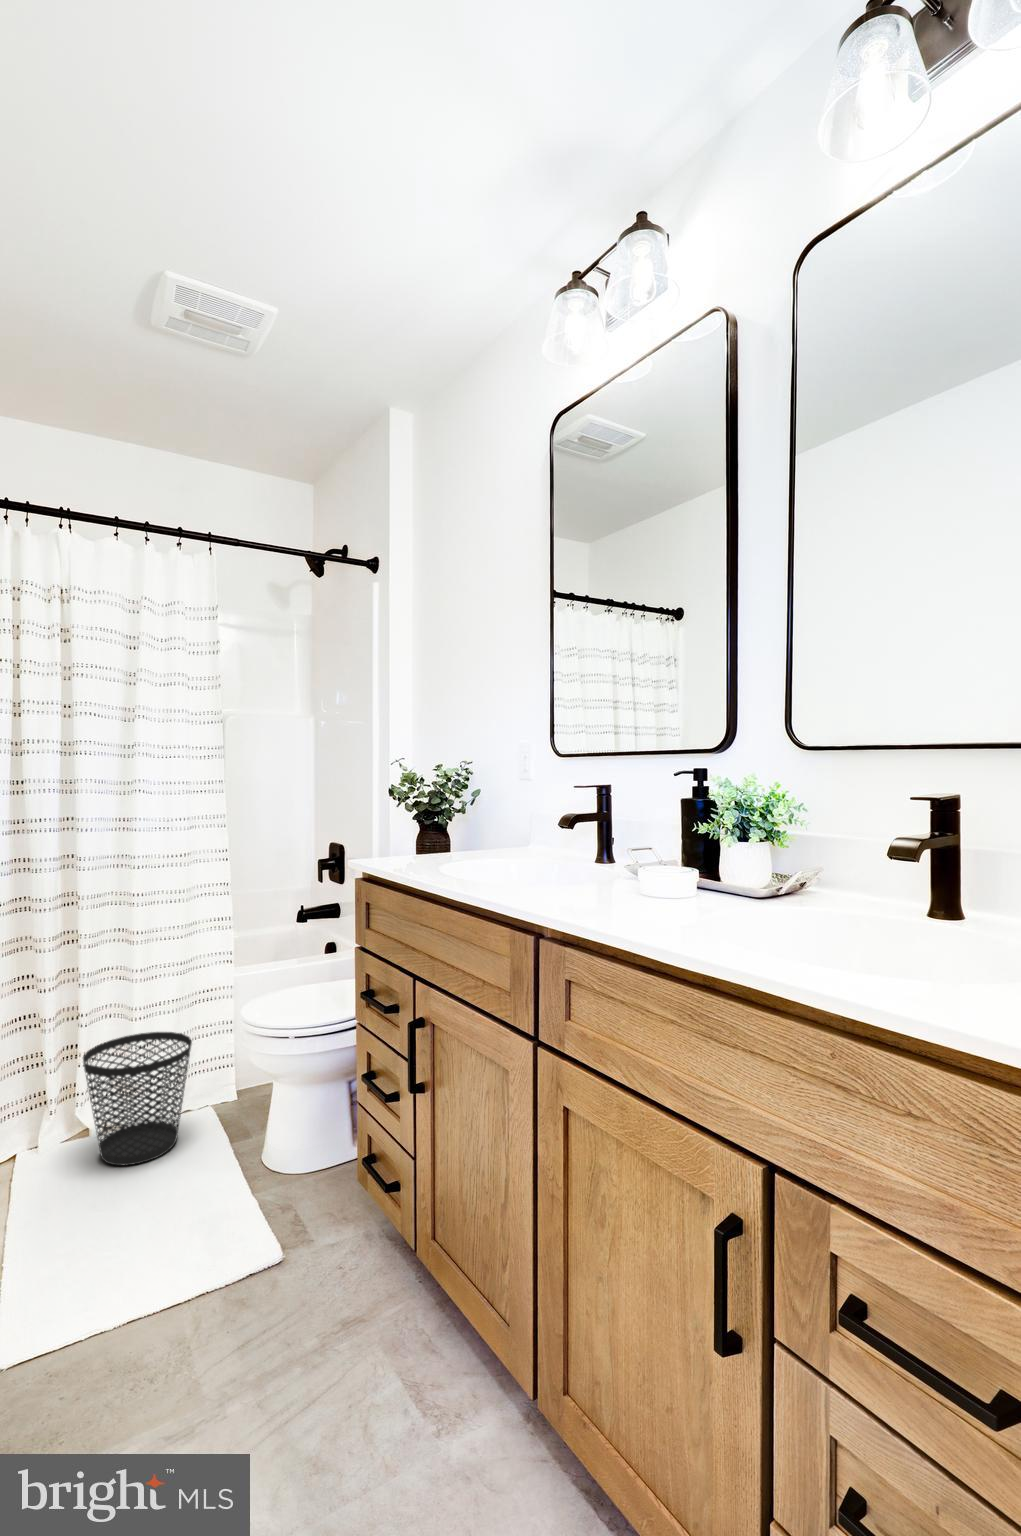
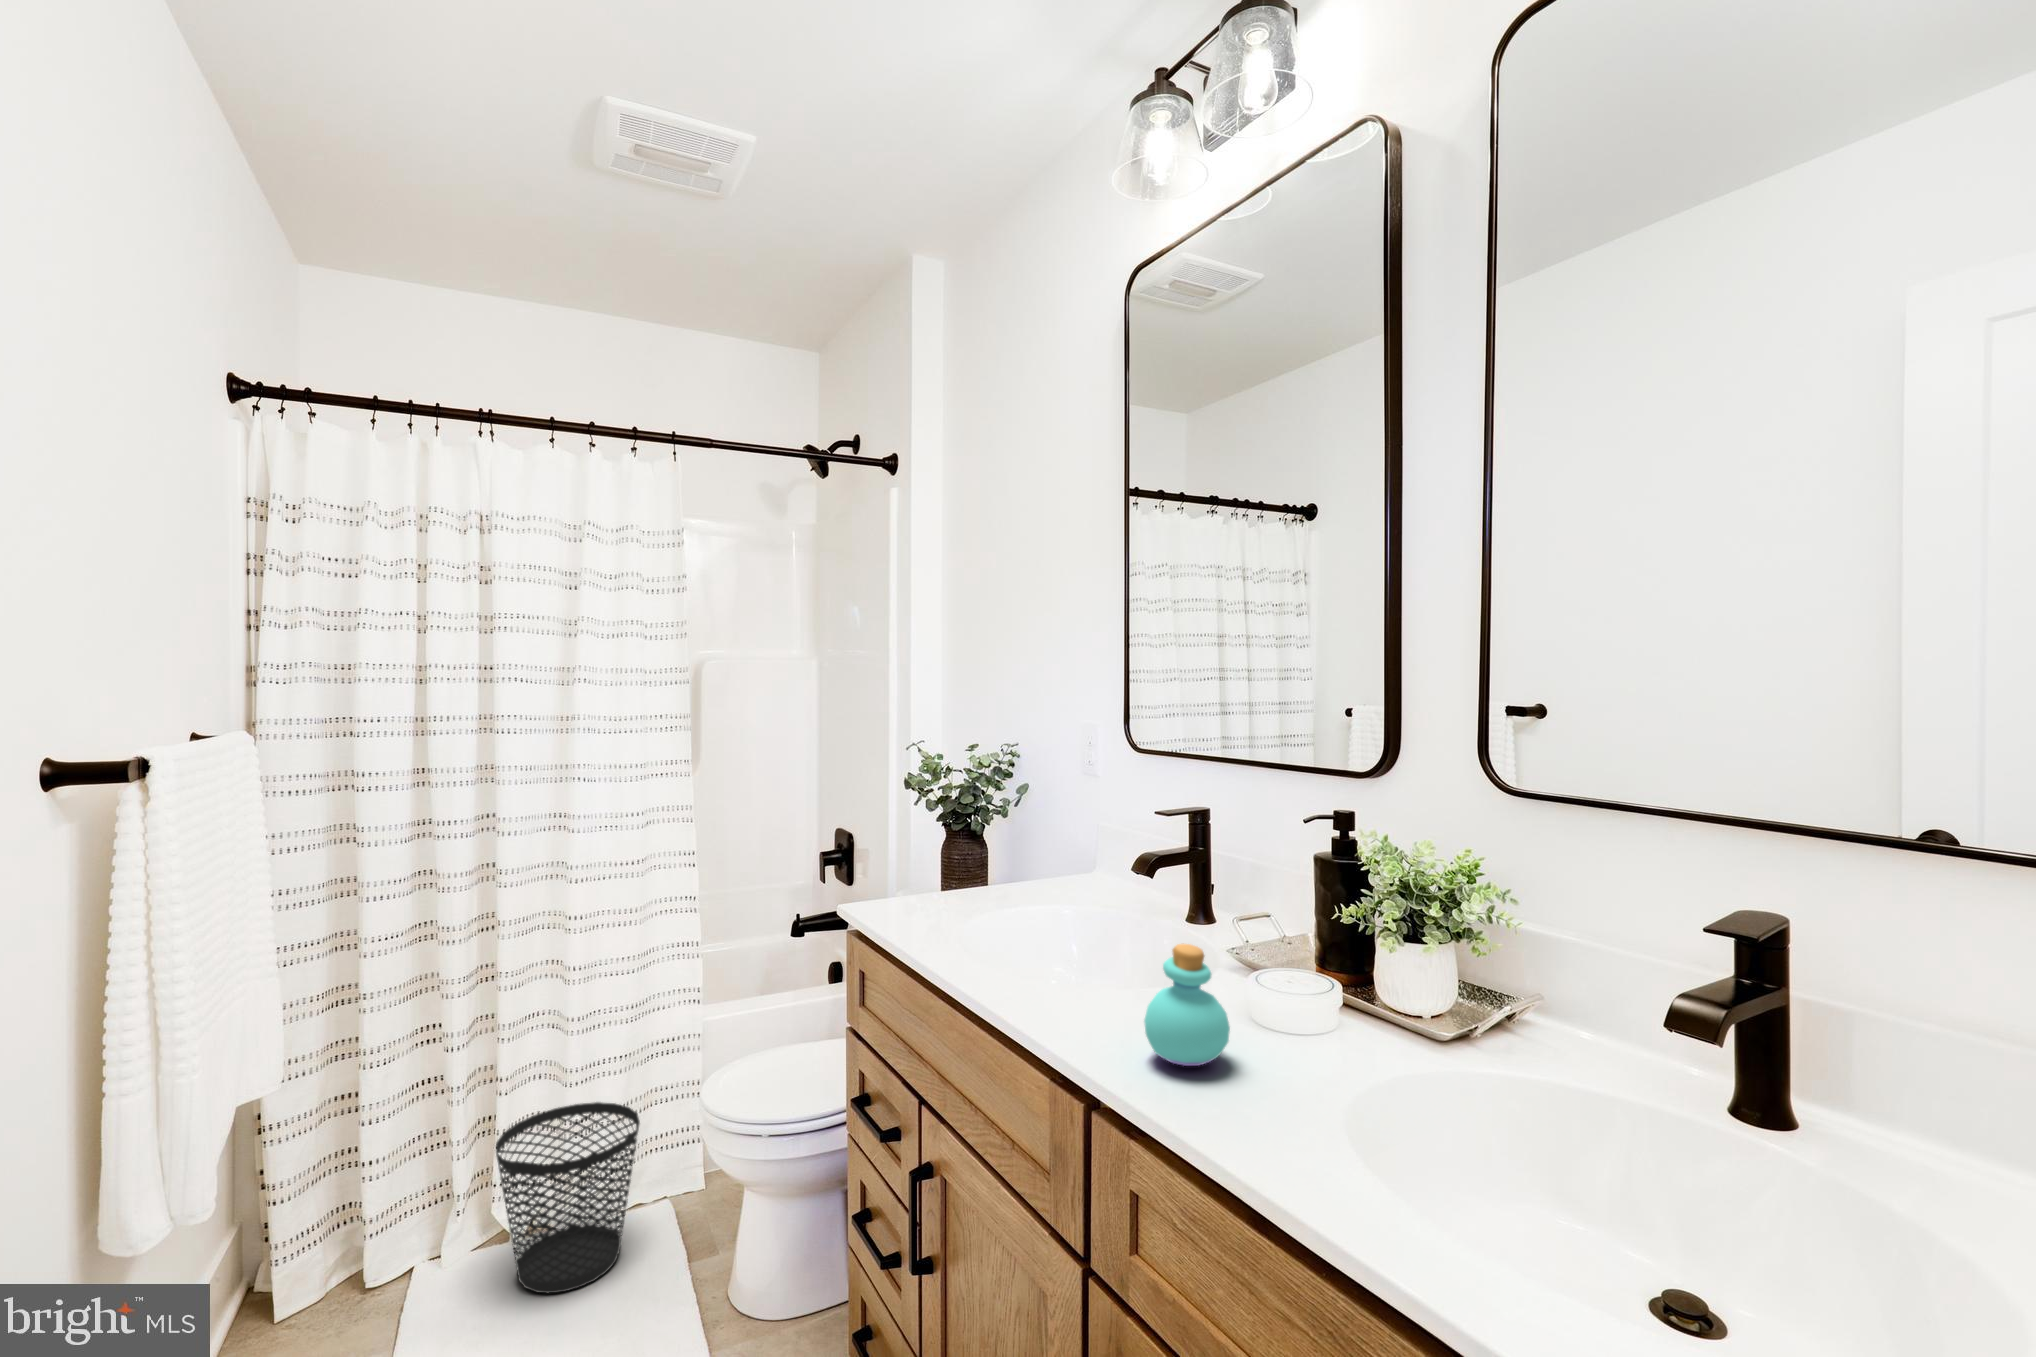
perfume bottle: none [573,832,628,907] -> present [1144,944,1230,1066]

